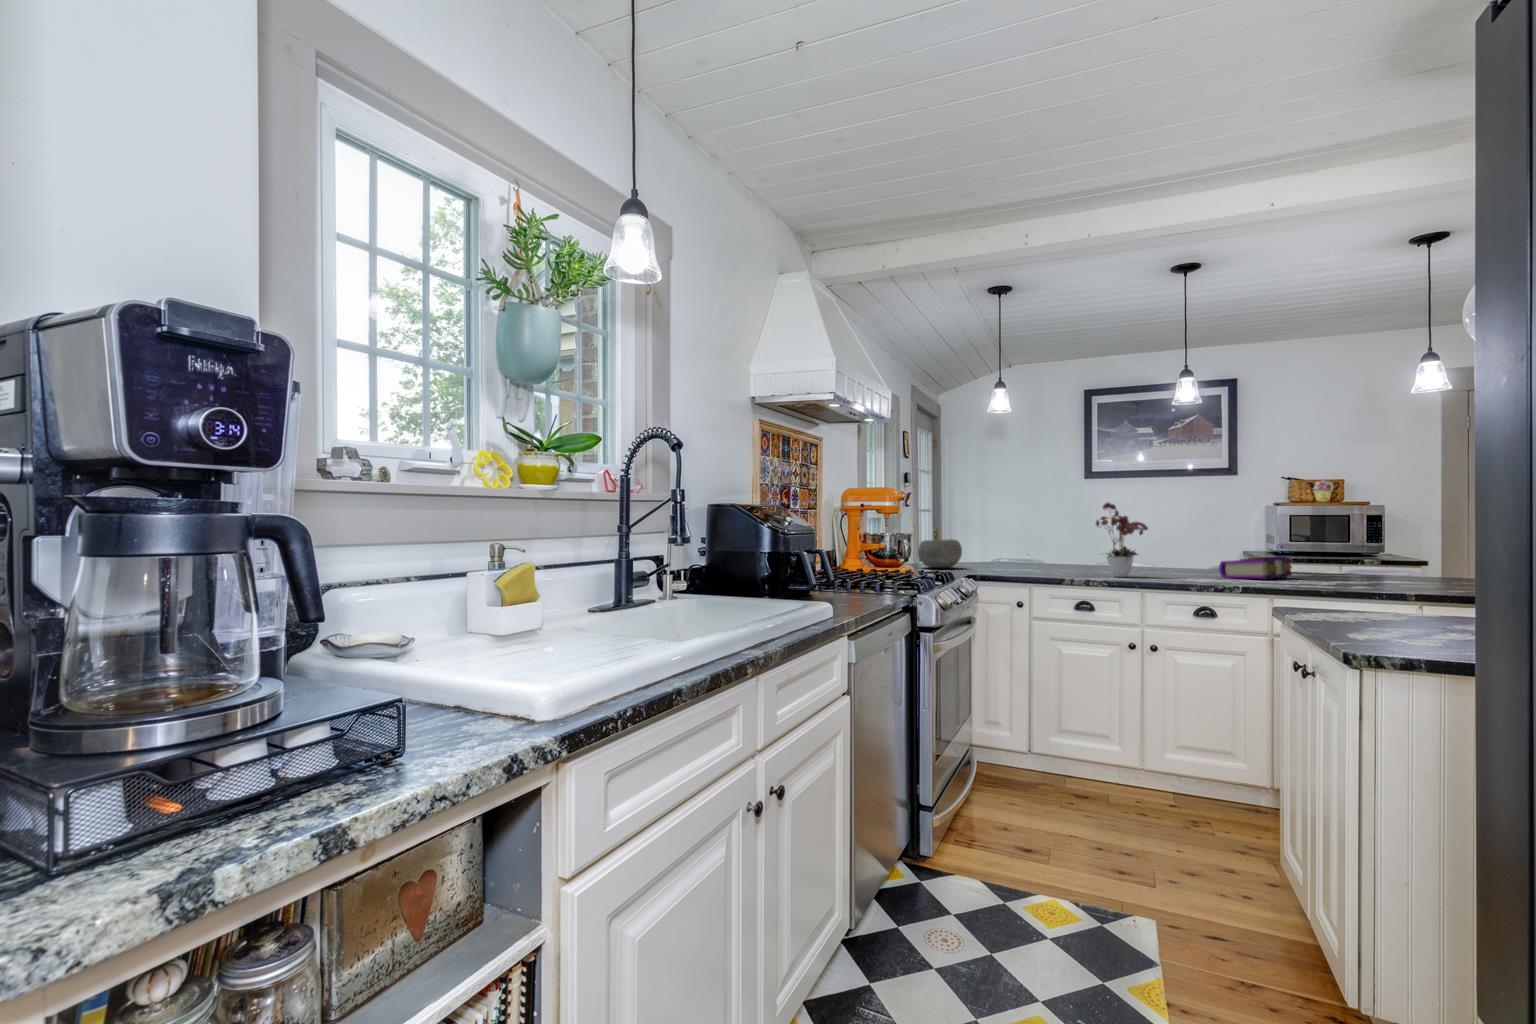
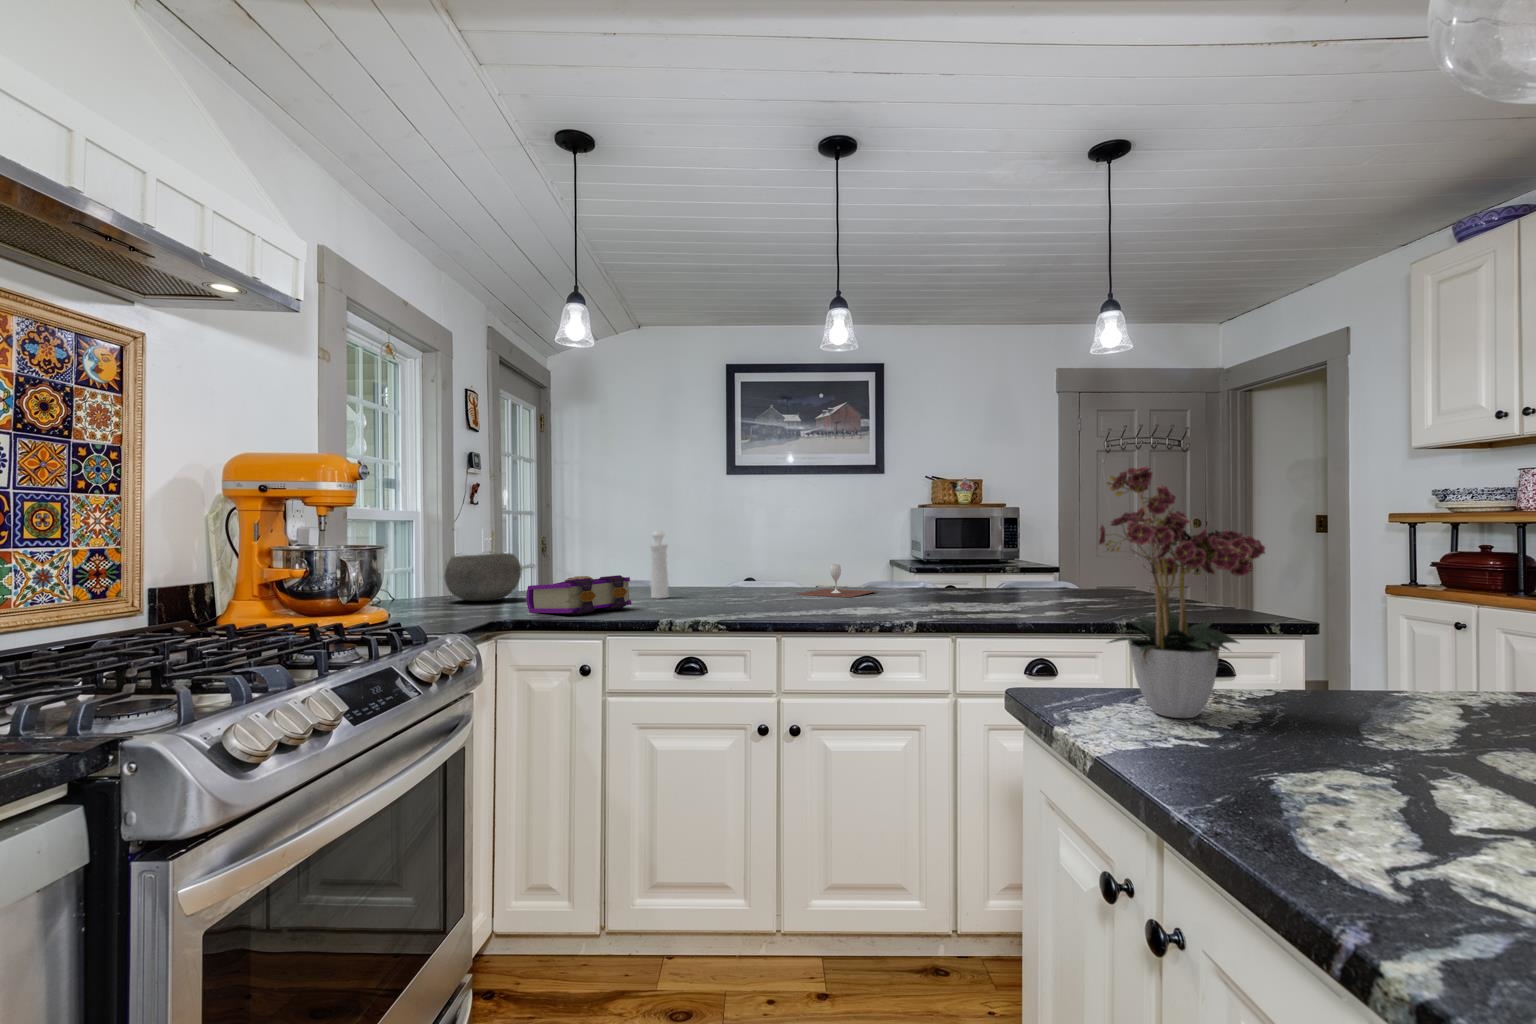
flower arrangement: present [1096,502,1148,577] -> present [1099,466,1265,718]
pepper mill: none [1045,526,1059,570] -> present [650,531,669,599]
wine glass: none [1151,551,1220,574] -> present [795,565,876,597]
book: present [1219,556,1292,580] -> present [526,575,631,615]

